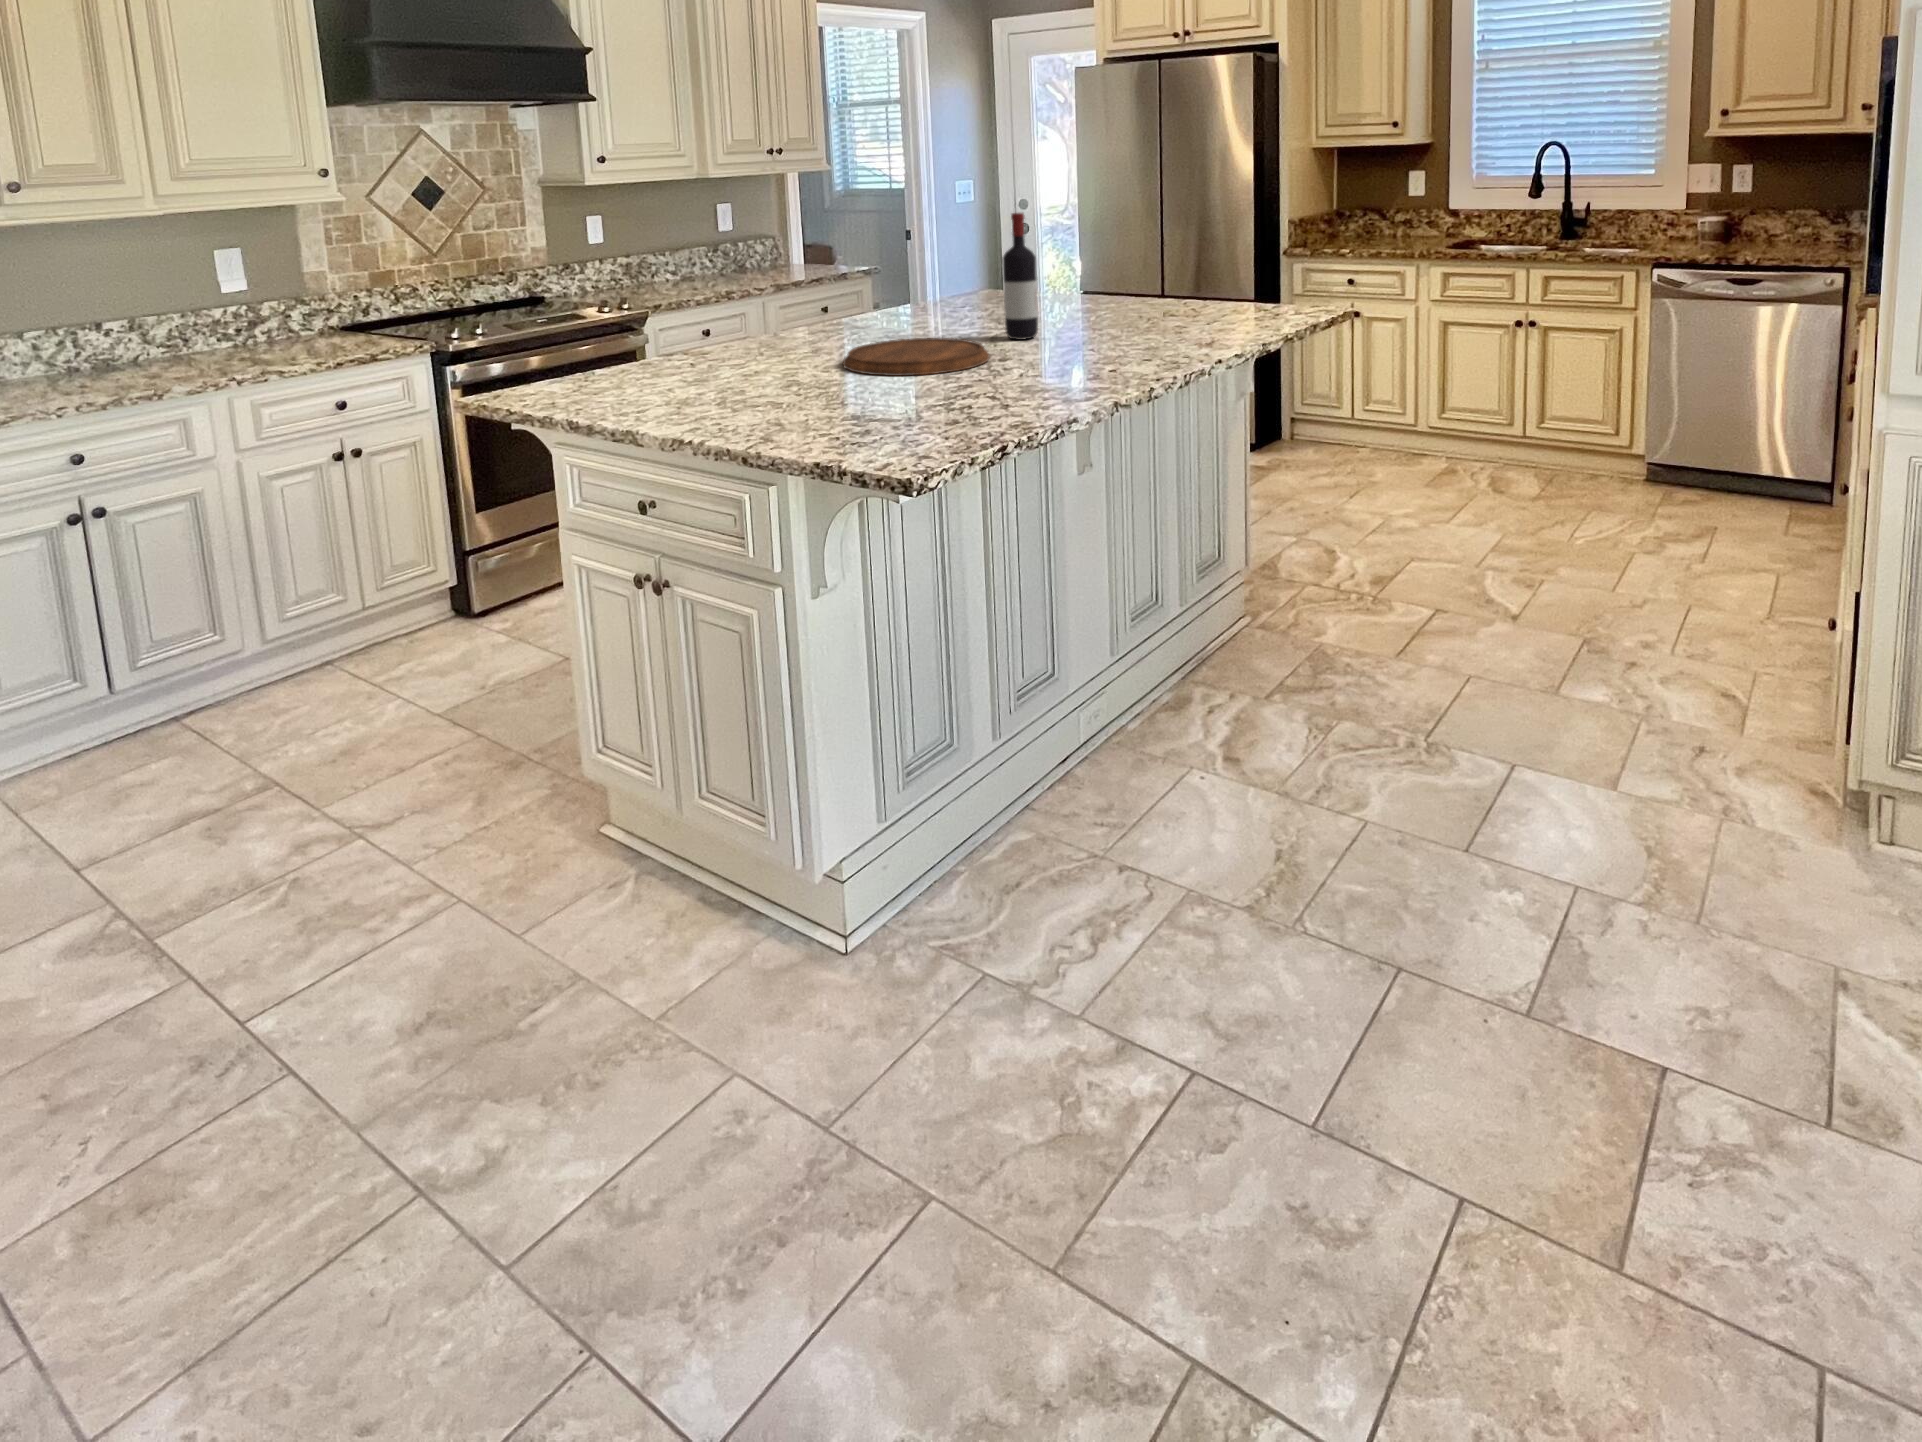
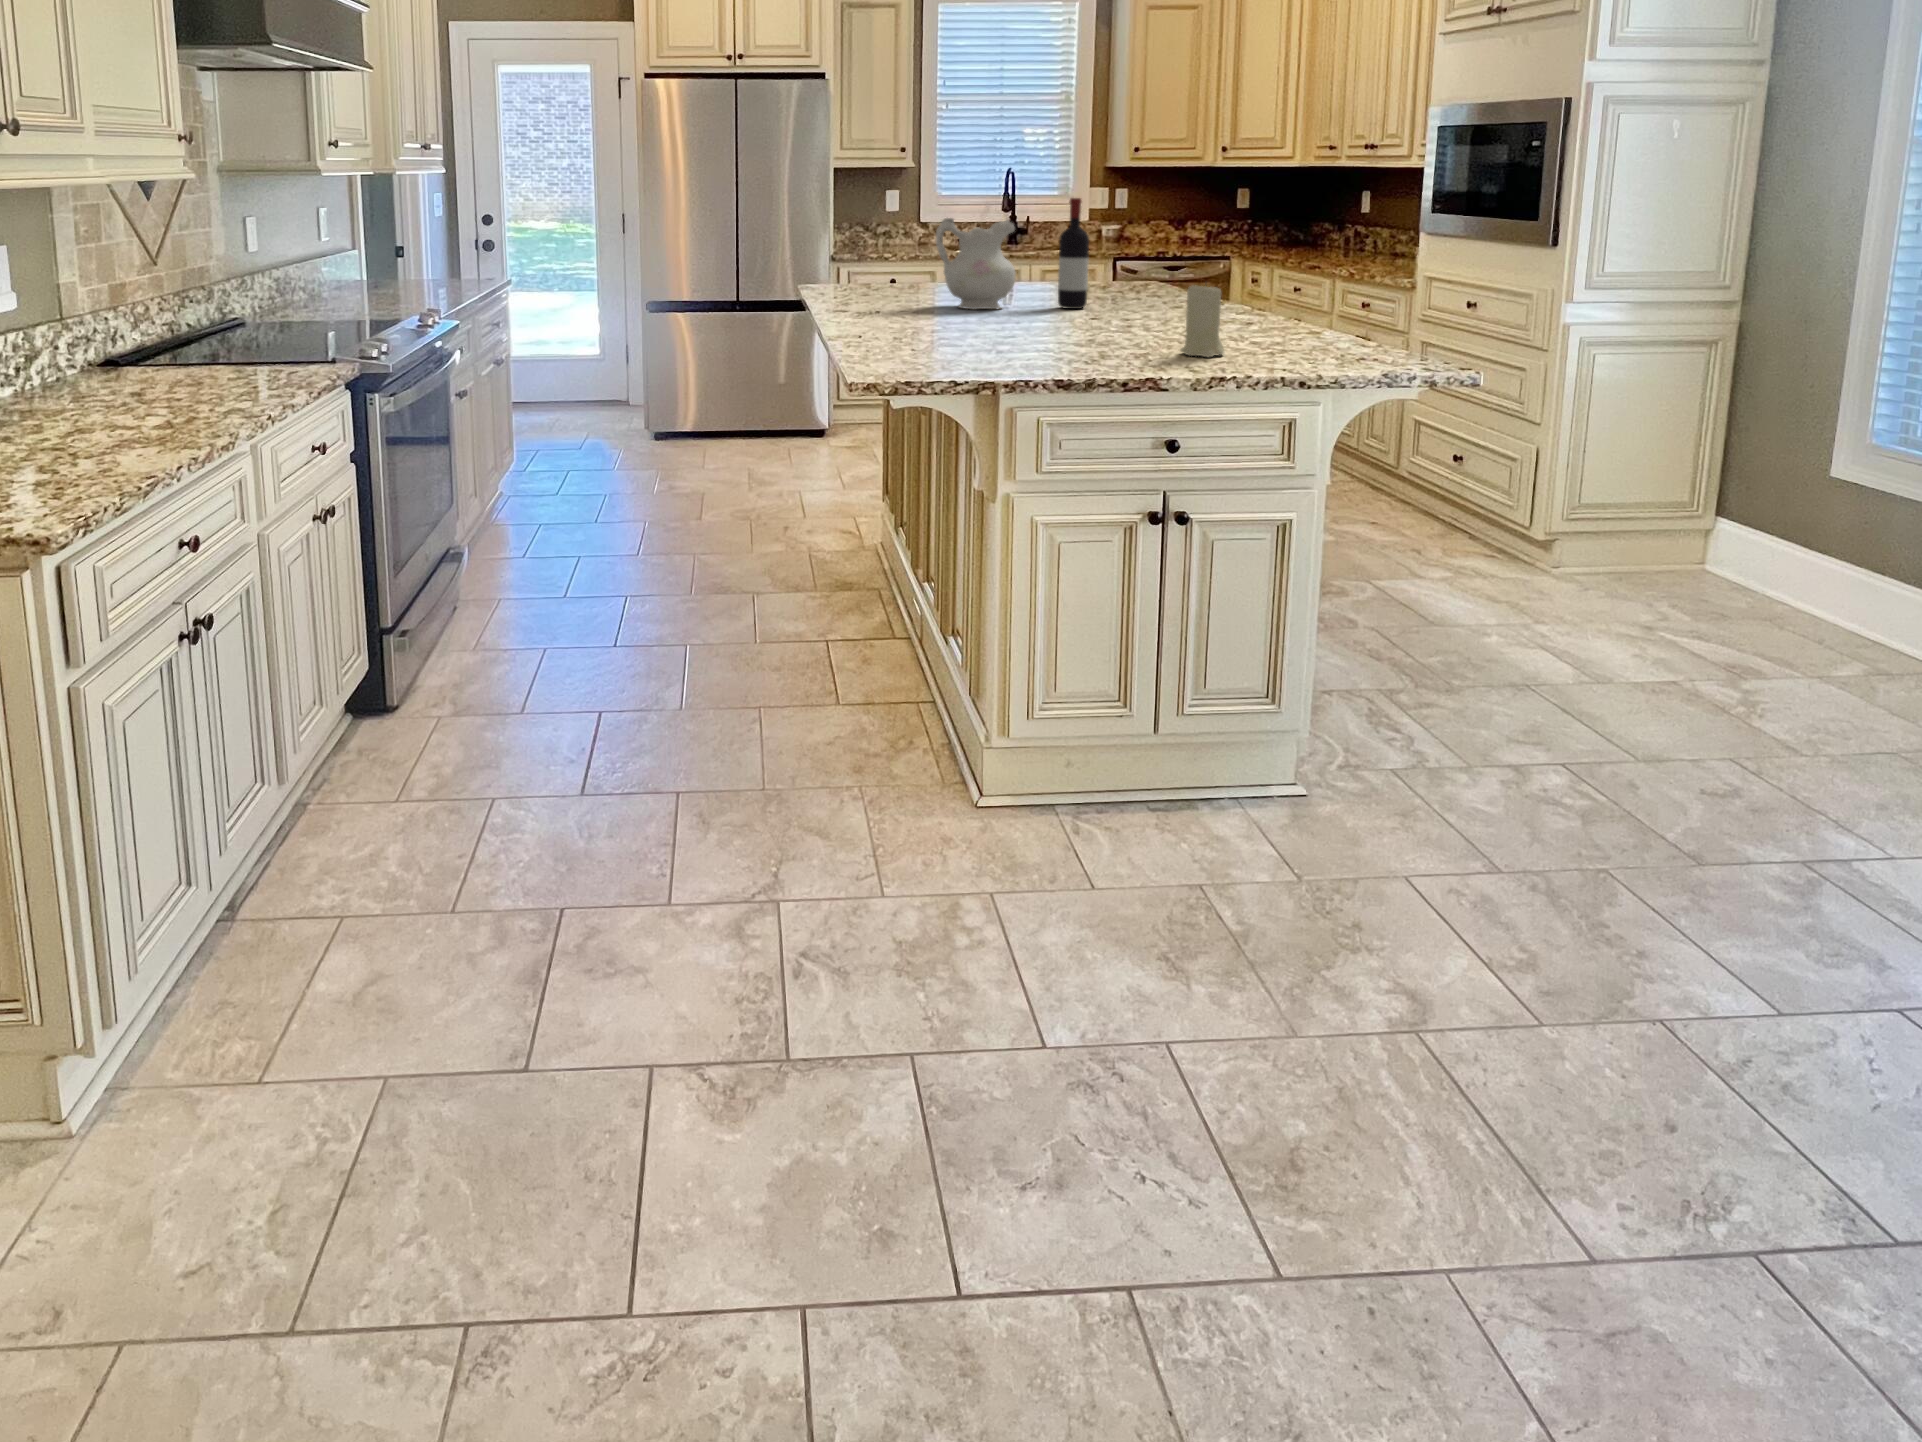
ceramic pitcher: none [908,232,983,333] -> present [936,218,1015,309]
candle: none [739,328,789,415] -> present [1181,286,1224,357]
cutting board: present [843,338,989,376] -> none [1033,307,1167,333]

